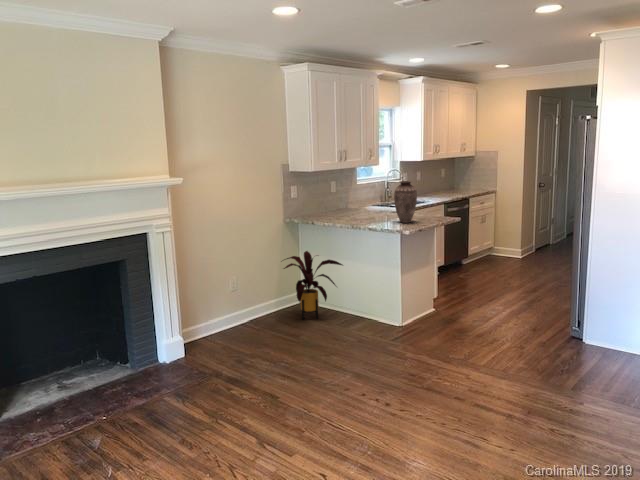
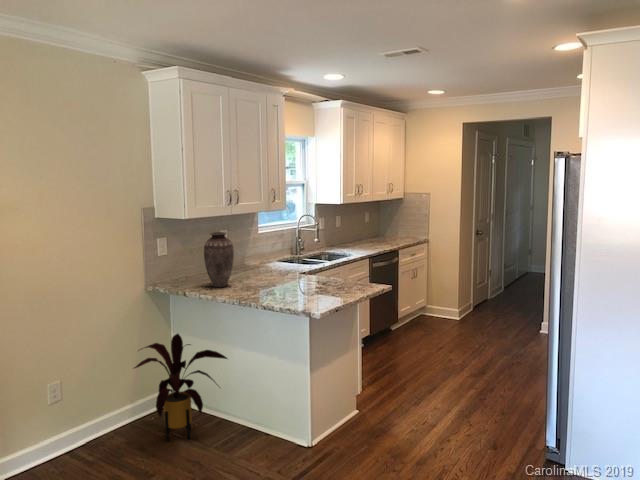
vase: present [394,181,417,223] -> present [204,232,234,287]

